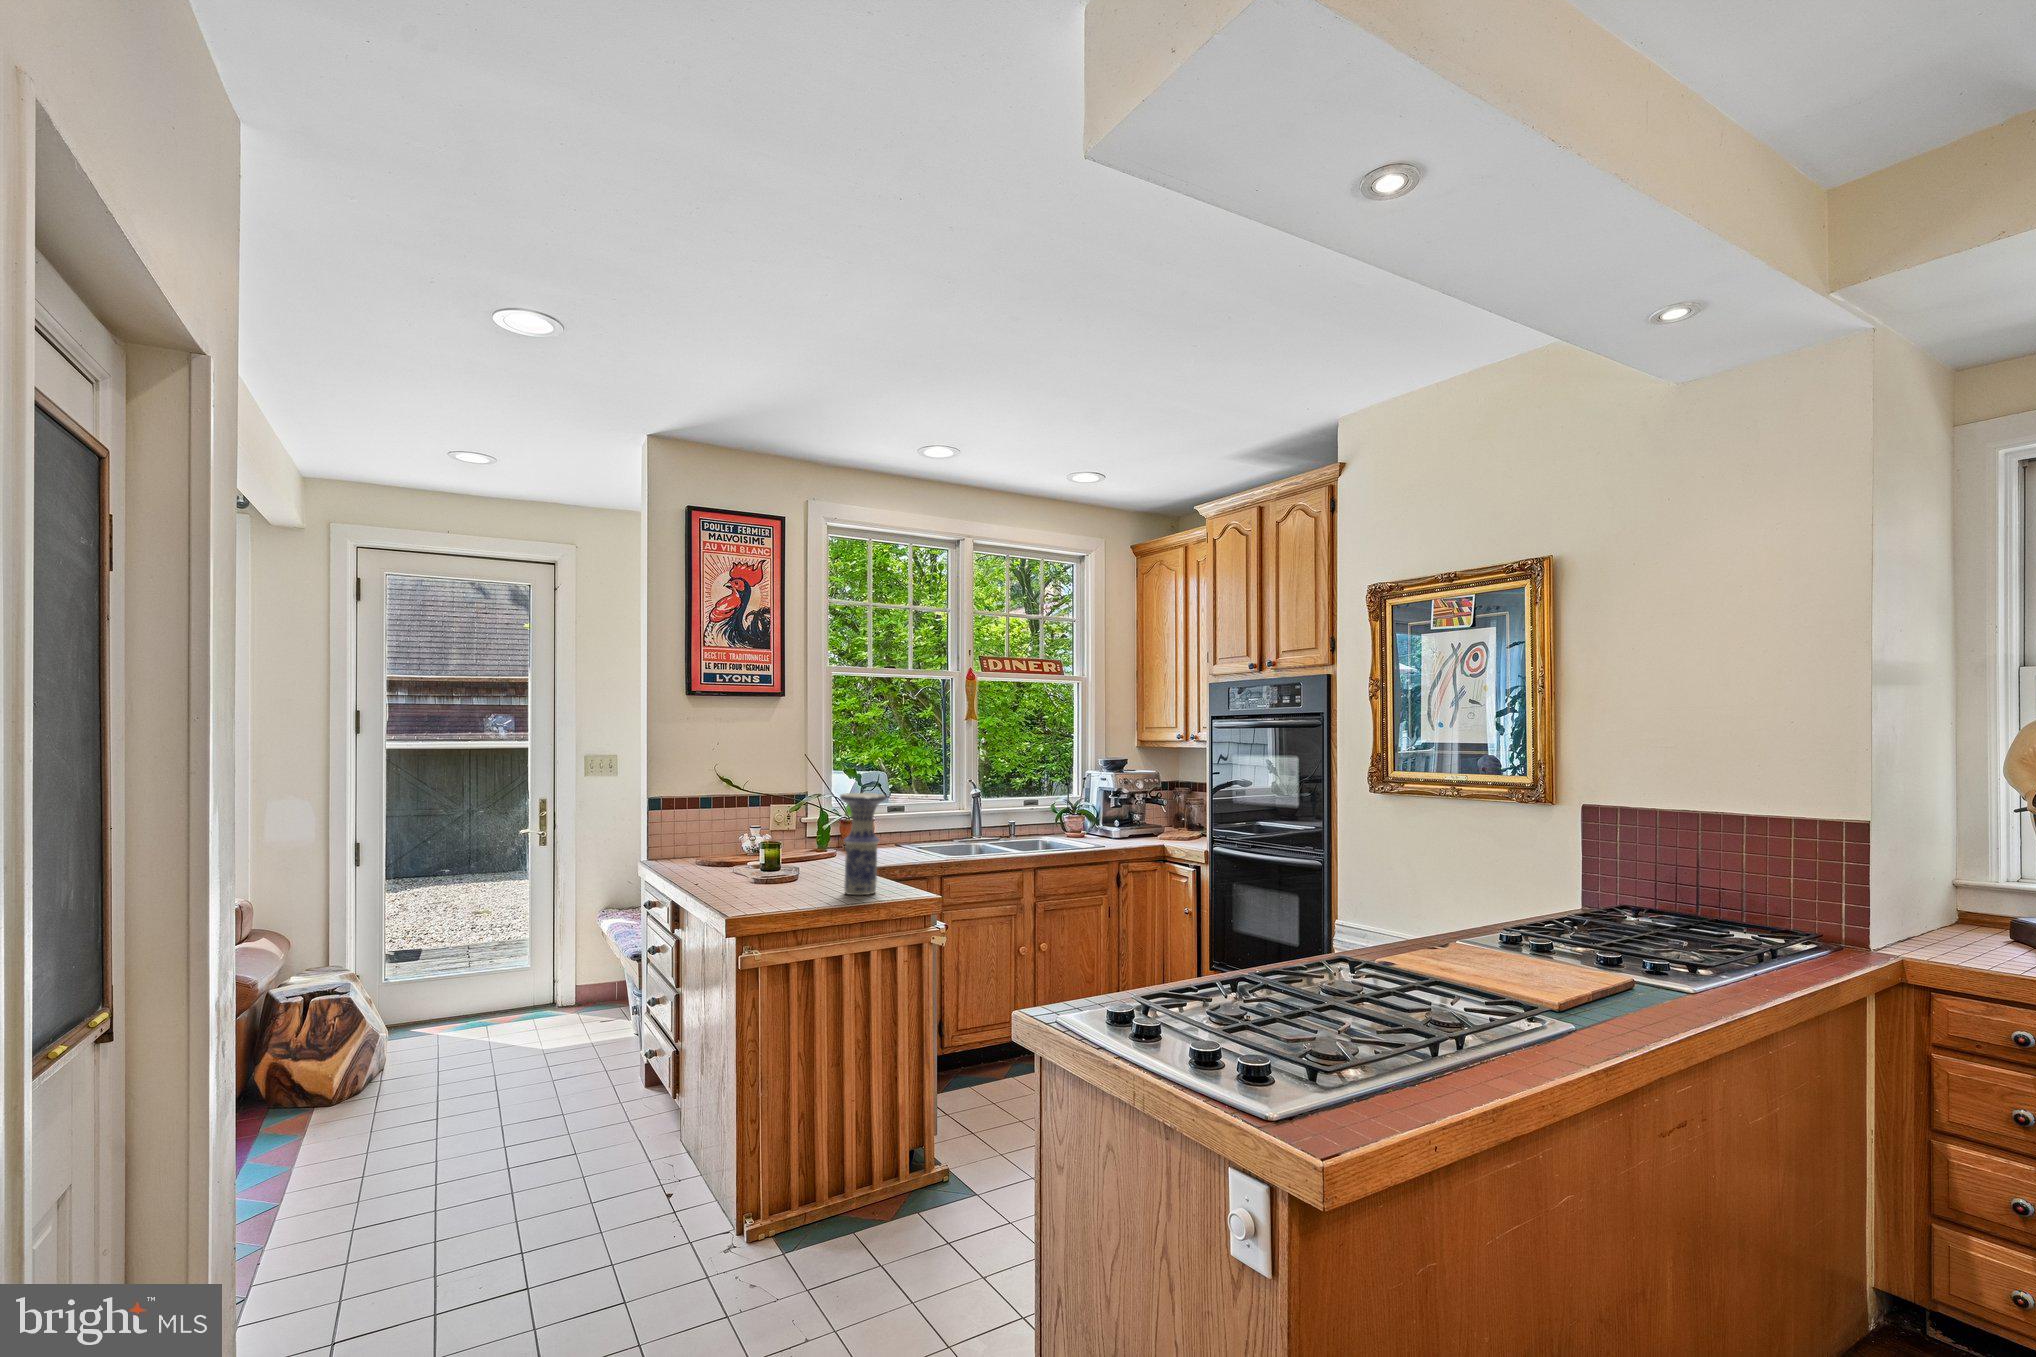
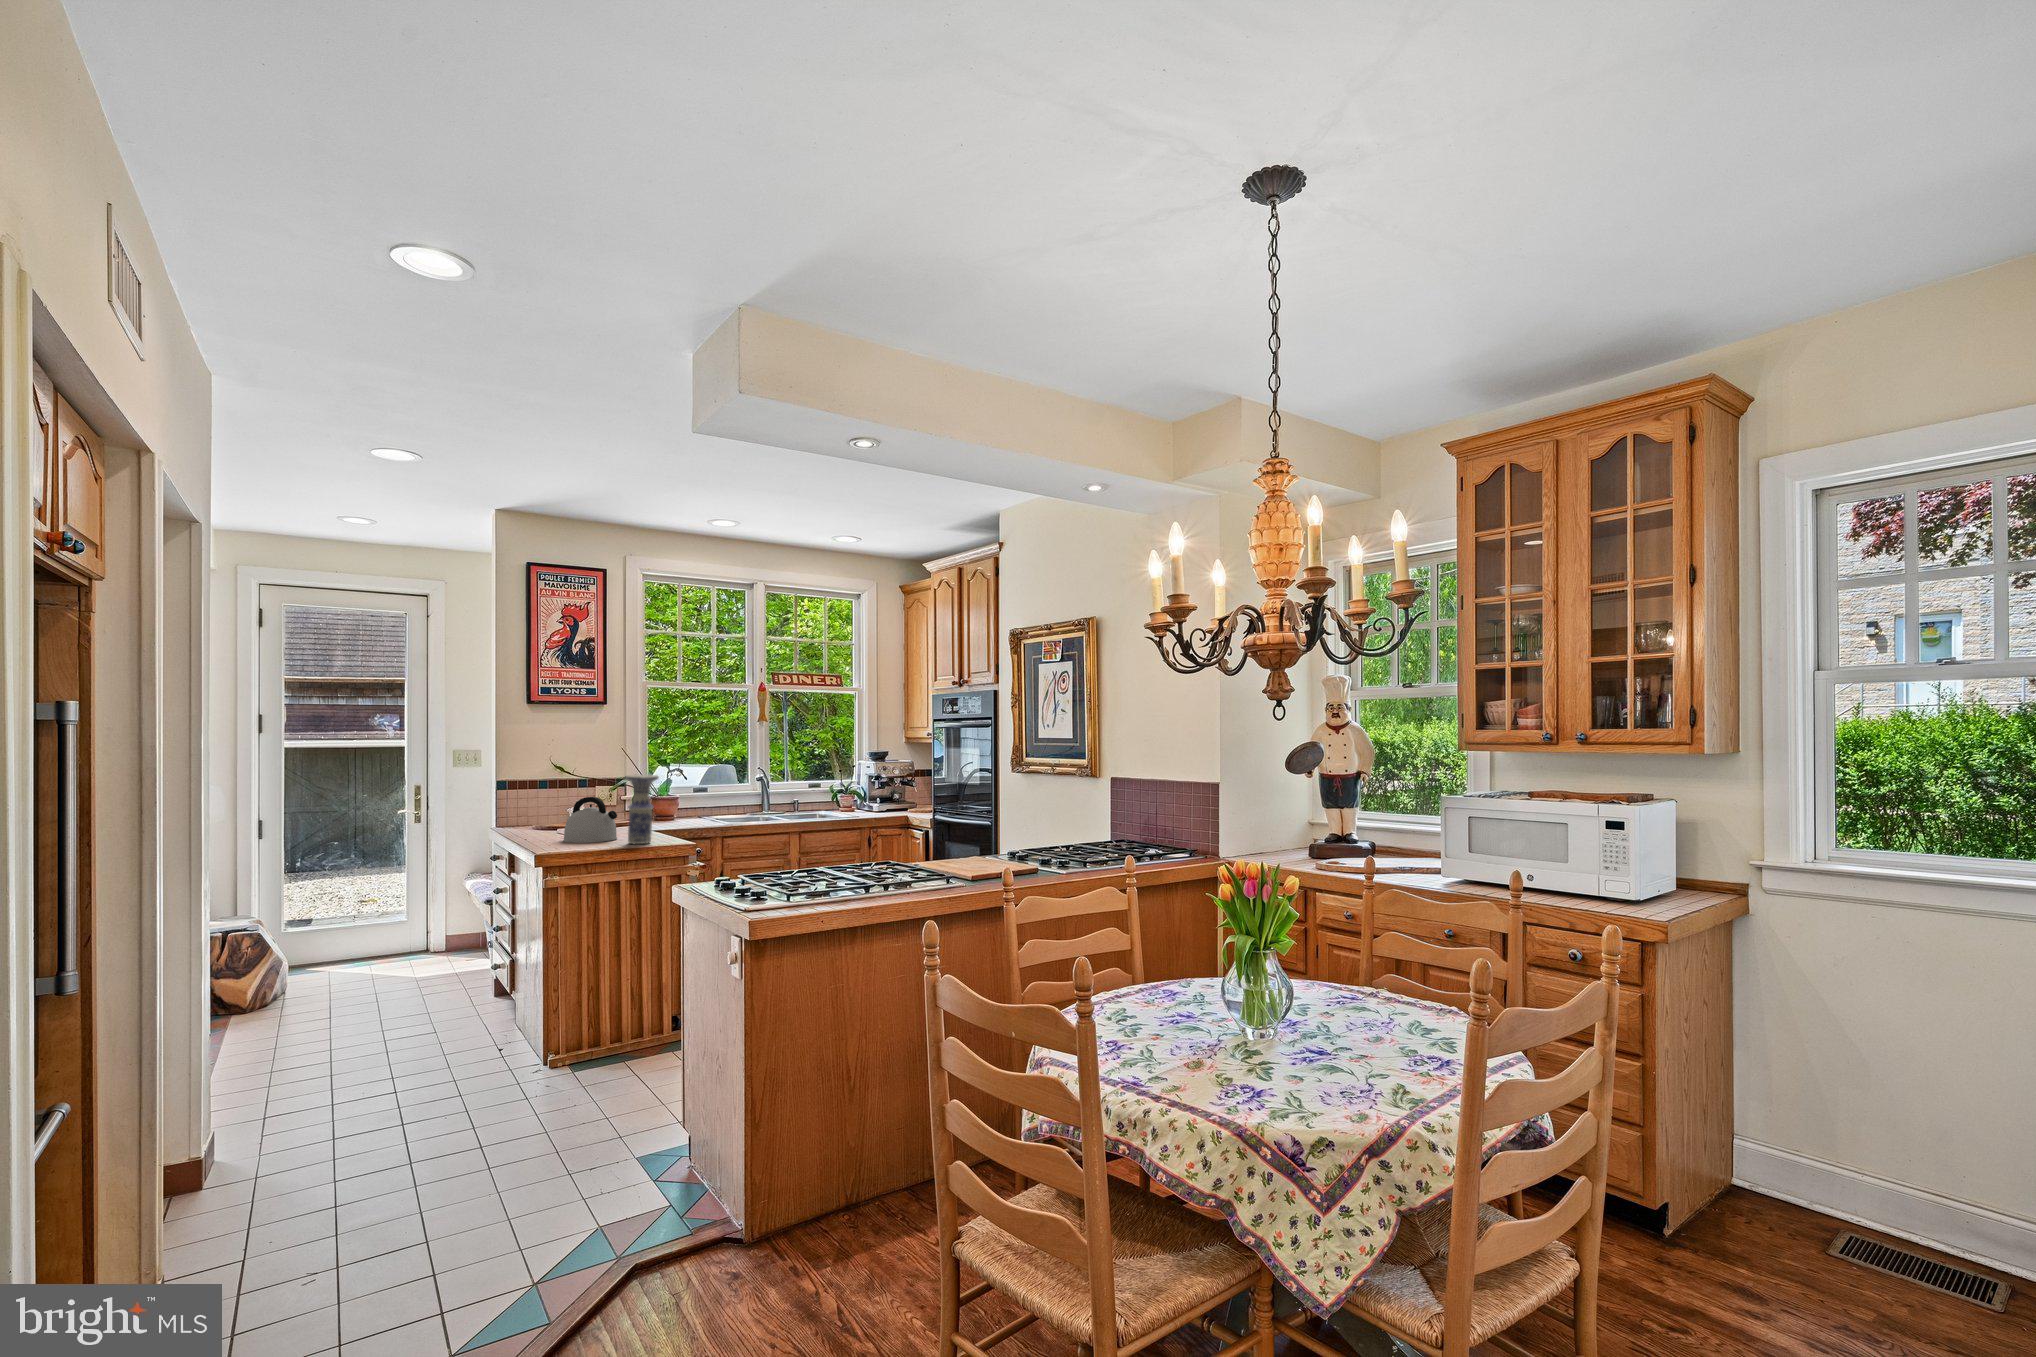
kettle: none [749,824,824,890] -> present [563,797,617,843]

